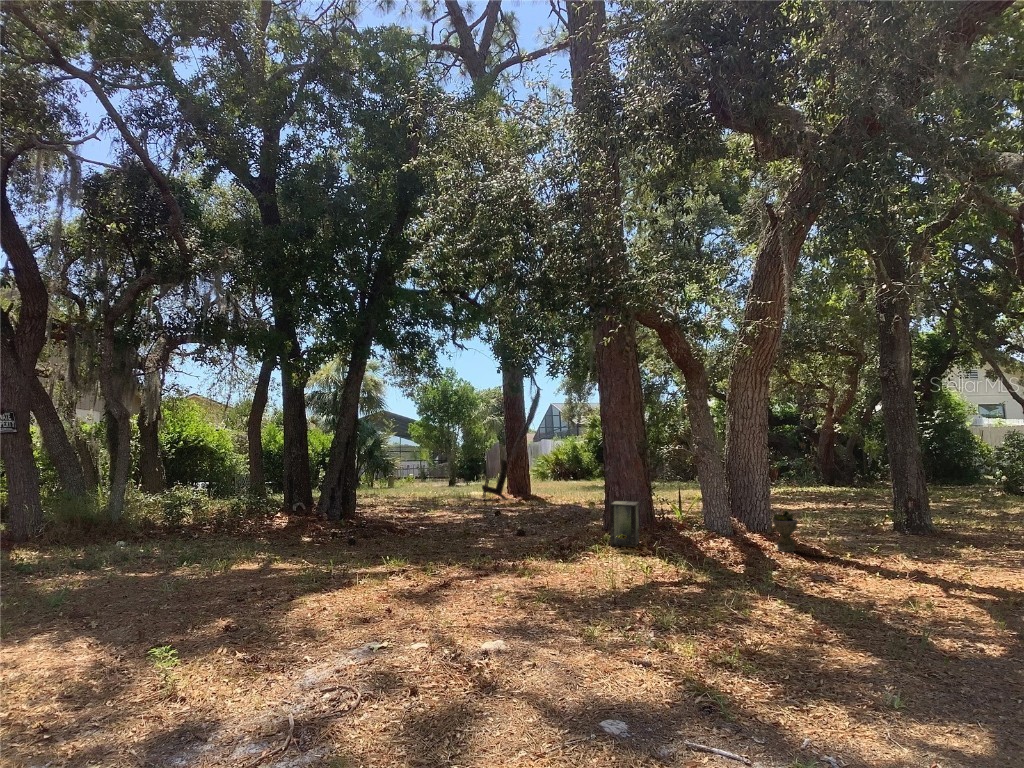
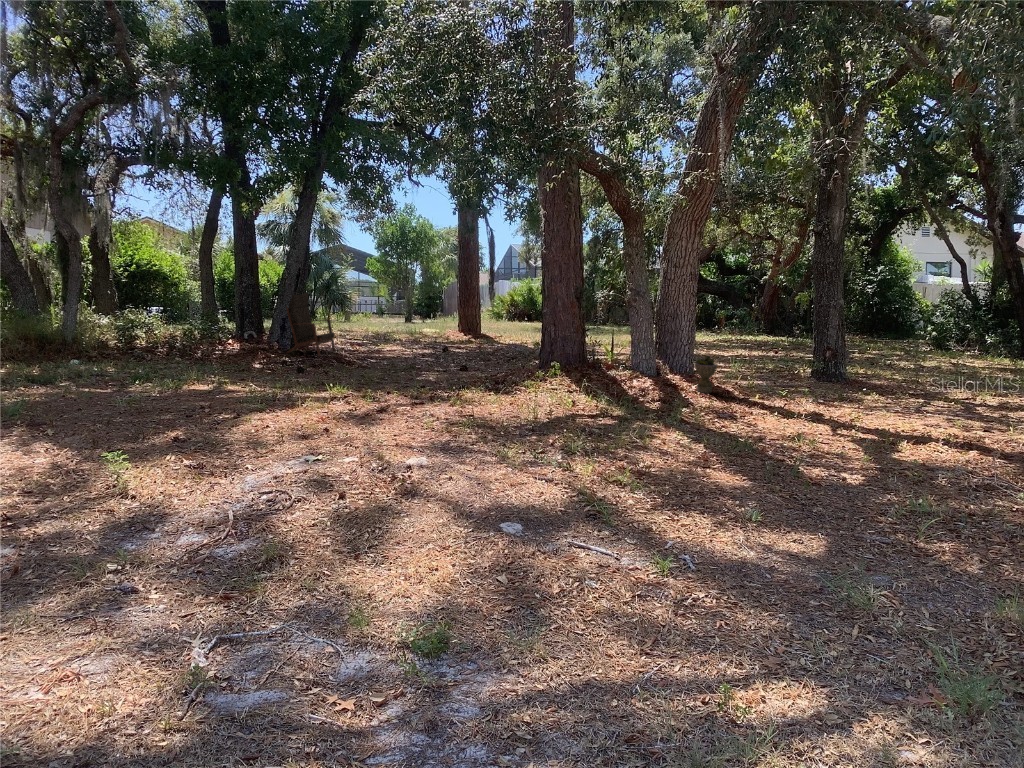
lounge chair: present [482,459,508,501] -> present [287,293,336,356]
storage box: present [610,501,639,547] -> none [544,341,574,384]

